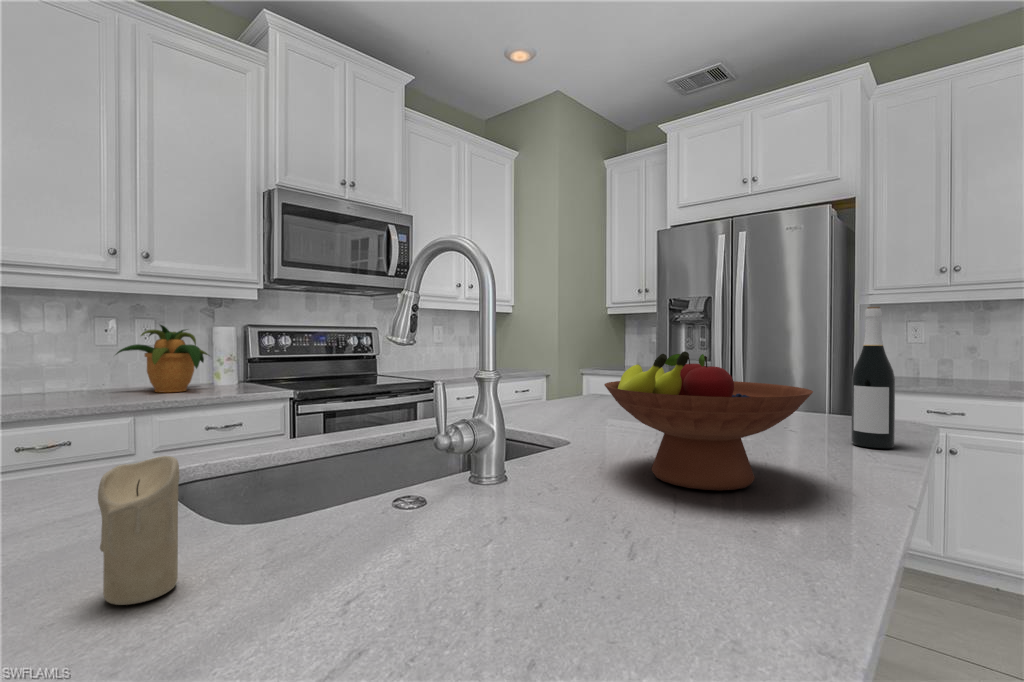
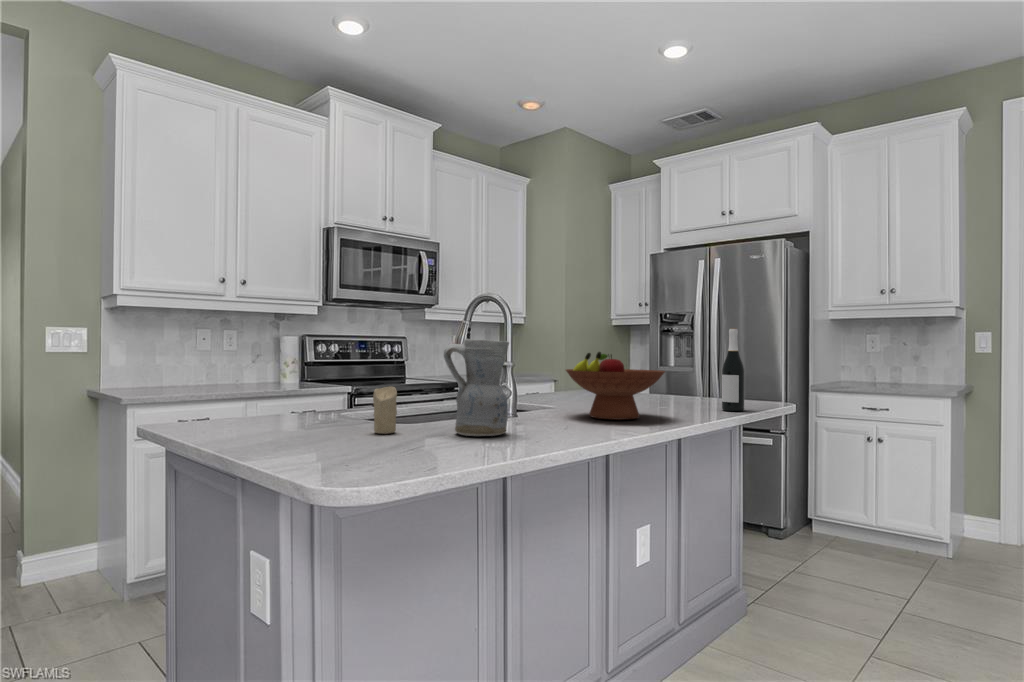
ceramic pitcher: none [304,323,495,624] -> present [444,339,509,436]
potted plant: present [116,325,208,392] -> none [218,334,288,387]

